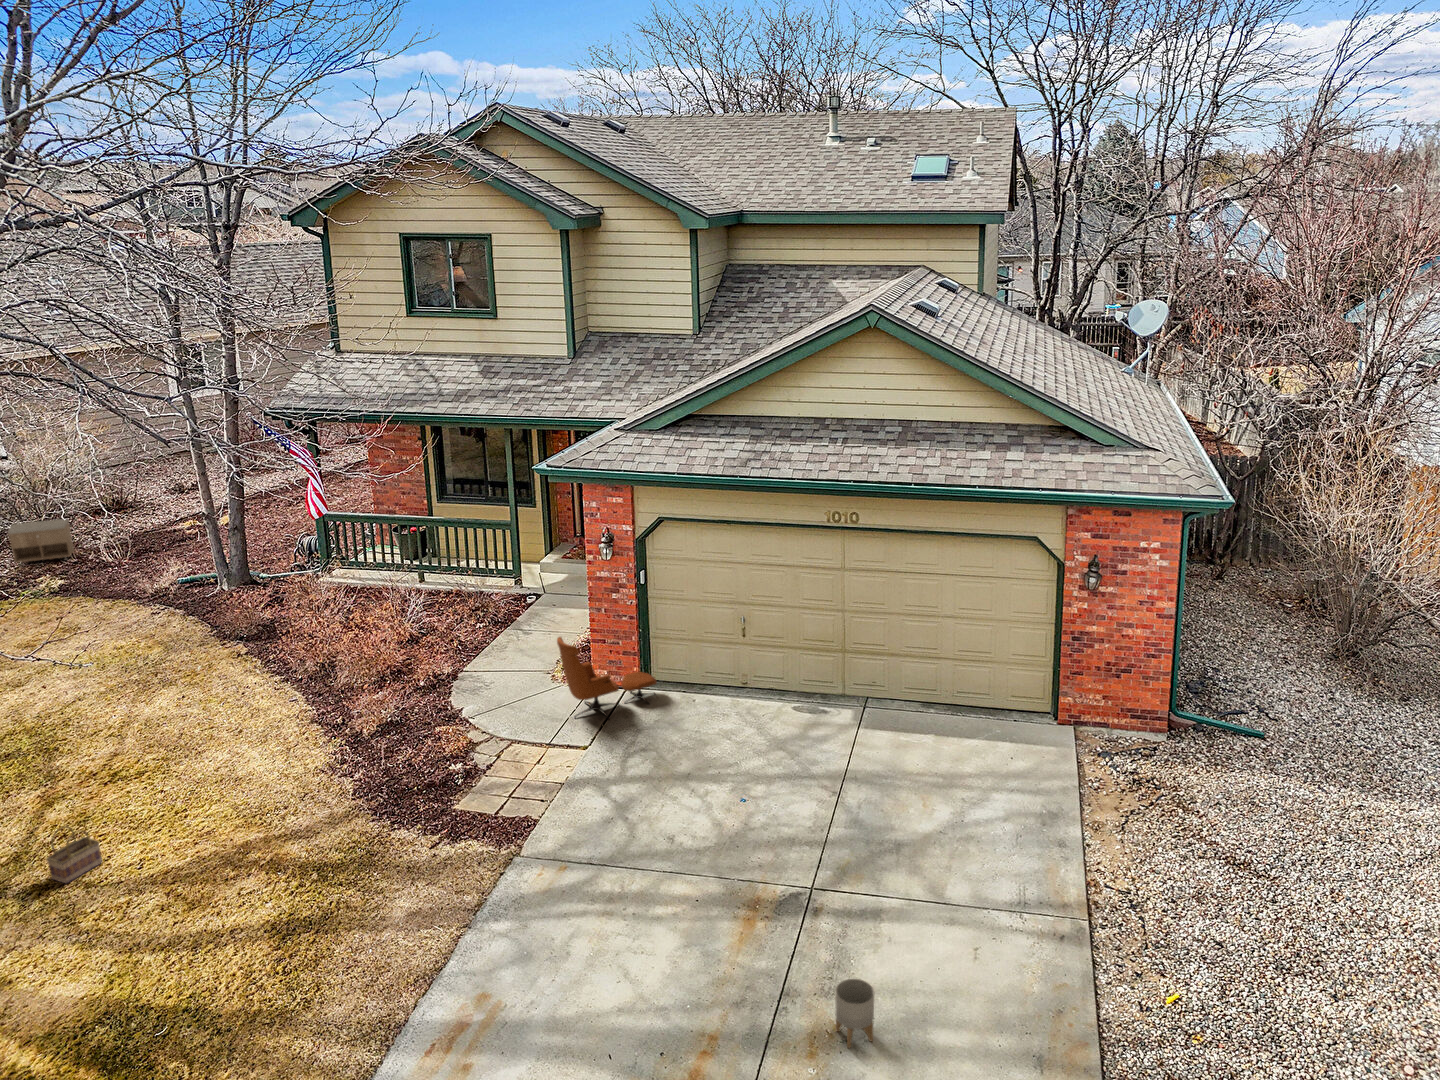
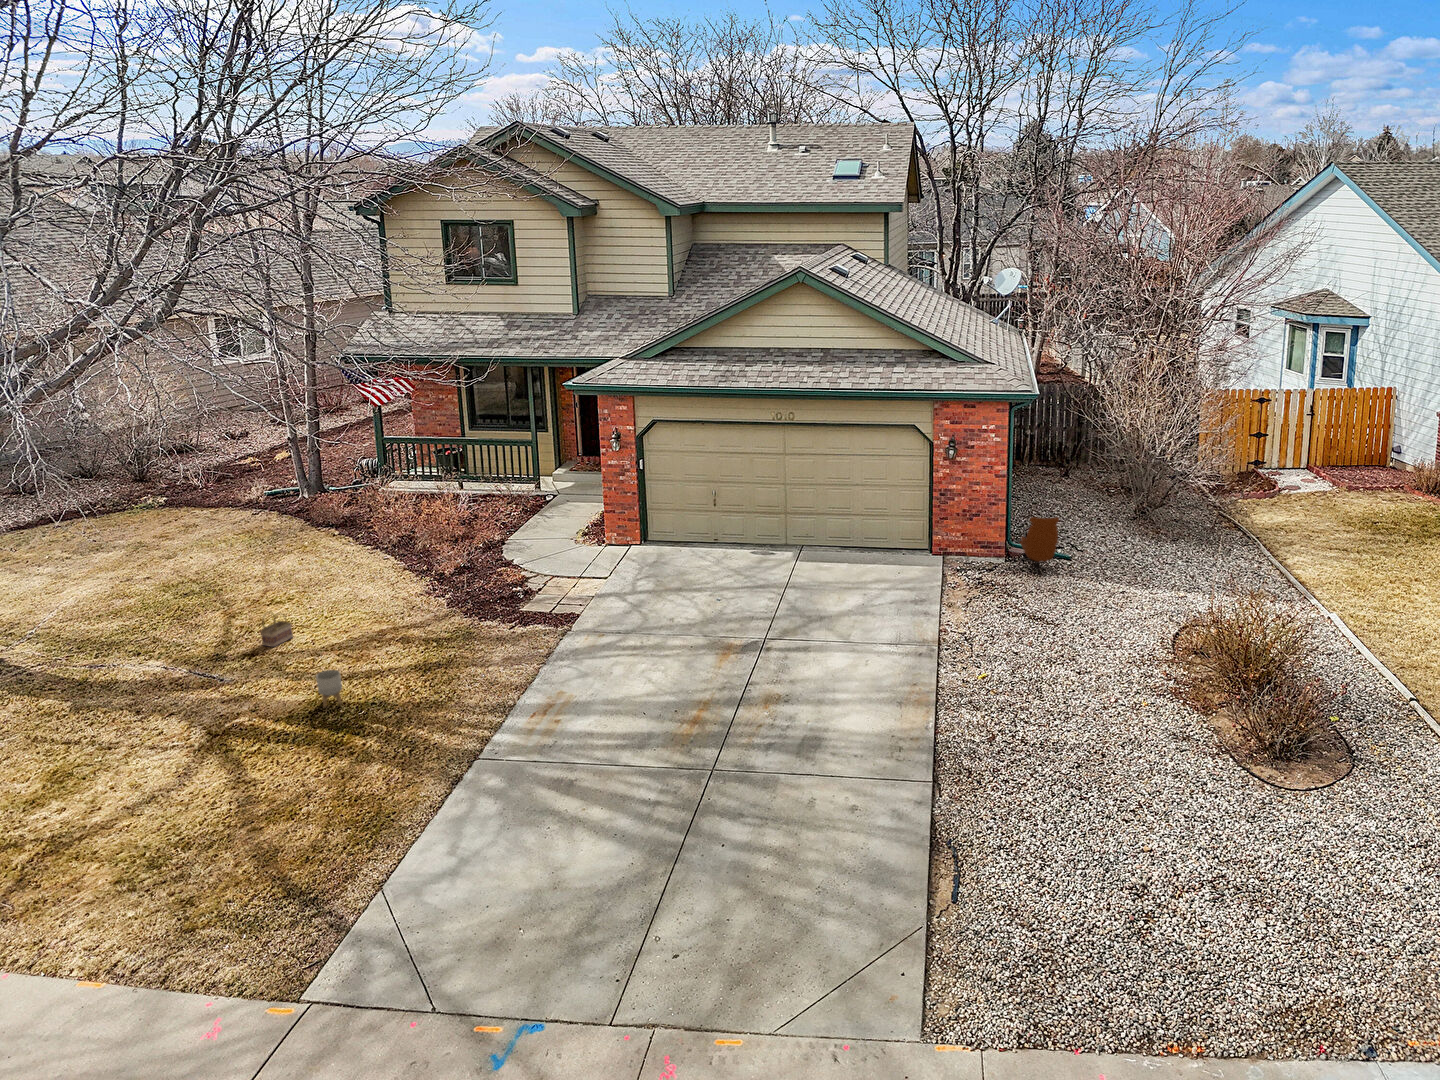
storage bench: present [8,519,74,565] -> none [127,450,175,486]
lounge chair: present [557,637,657,719] -> present [1020,517,1059,575]
planter: present [836,979,874,1048] -> present [316,670,342,707]

